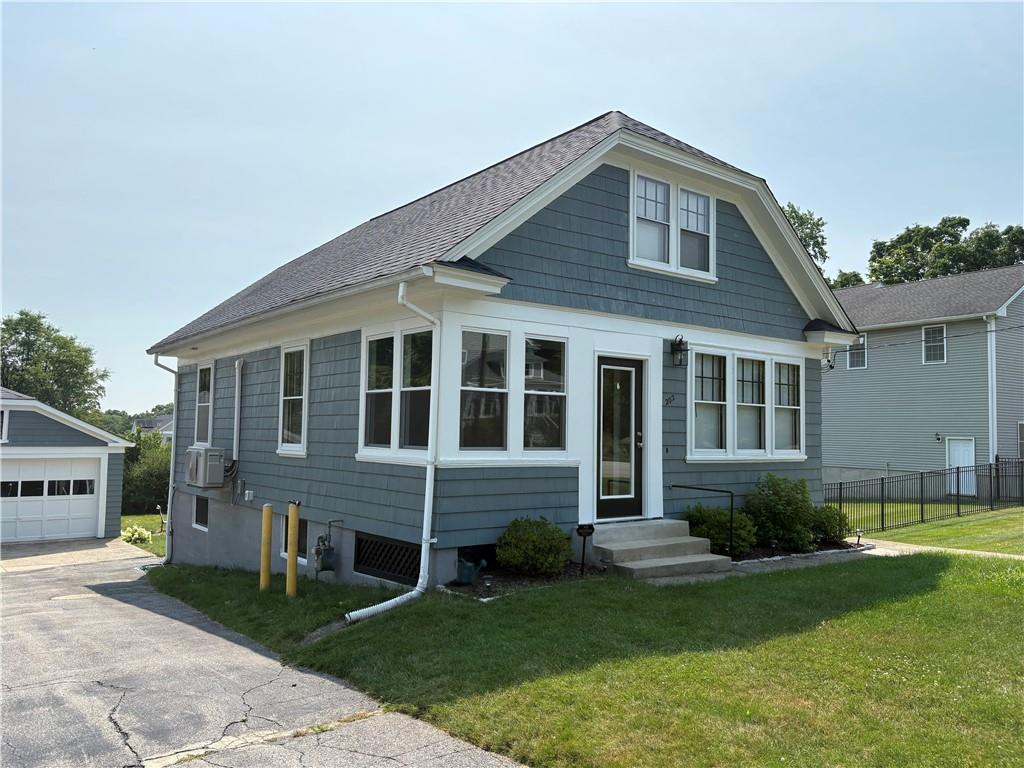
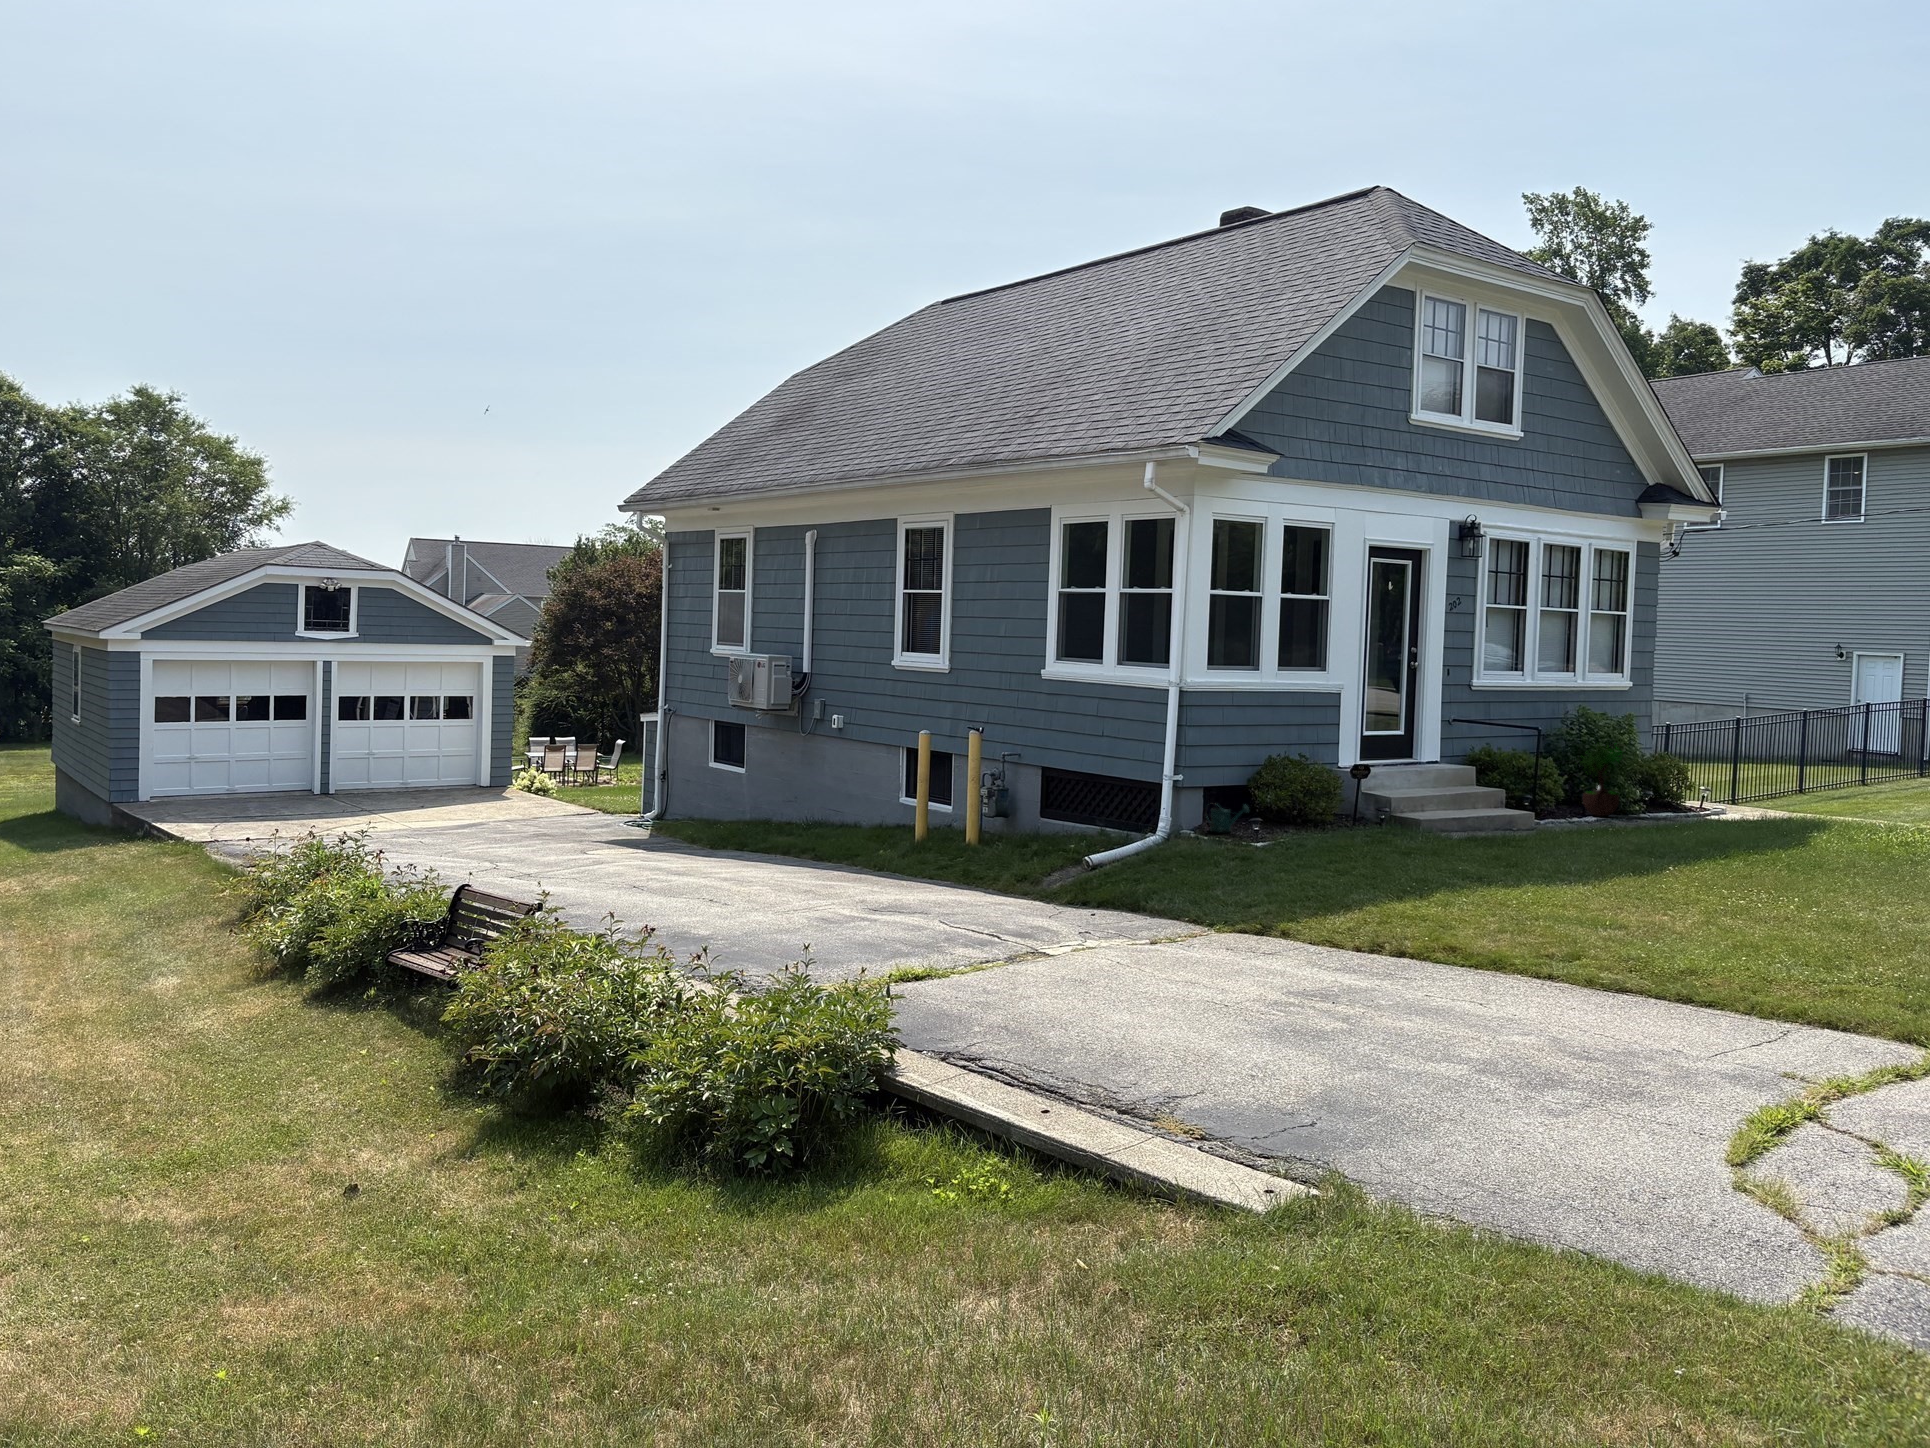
potted tree: none [763,497,799,555] -> present [1580,745,1621,816]

